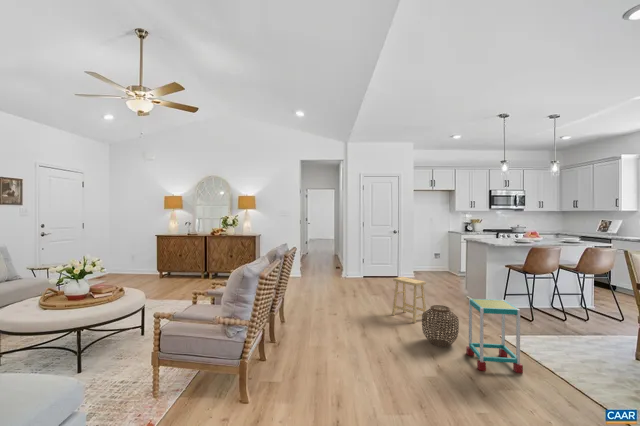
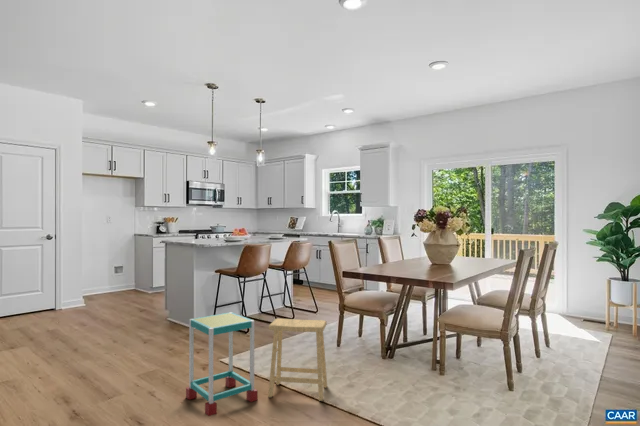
footstool: present [392,277,426,323] -> present [268,318,327,401]
woven basket: present [422,305,459,347] -> none [117,337,173,401]

